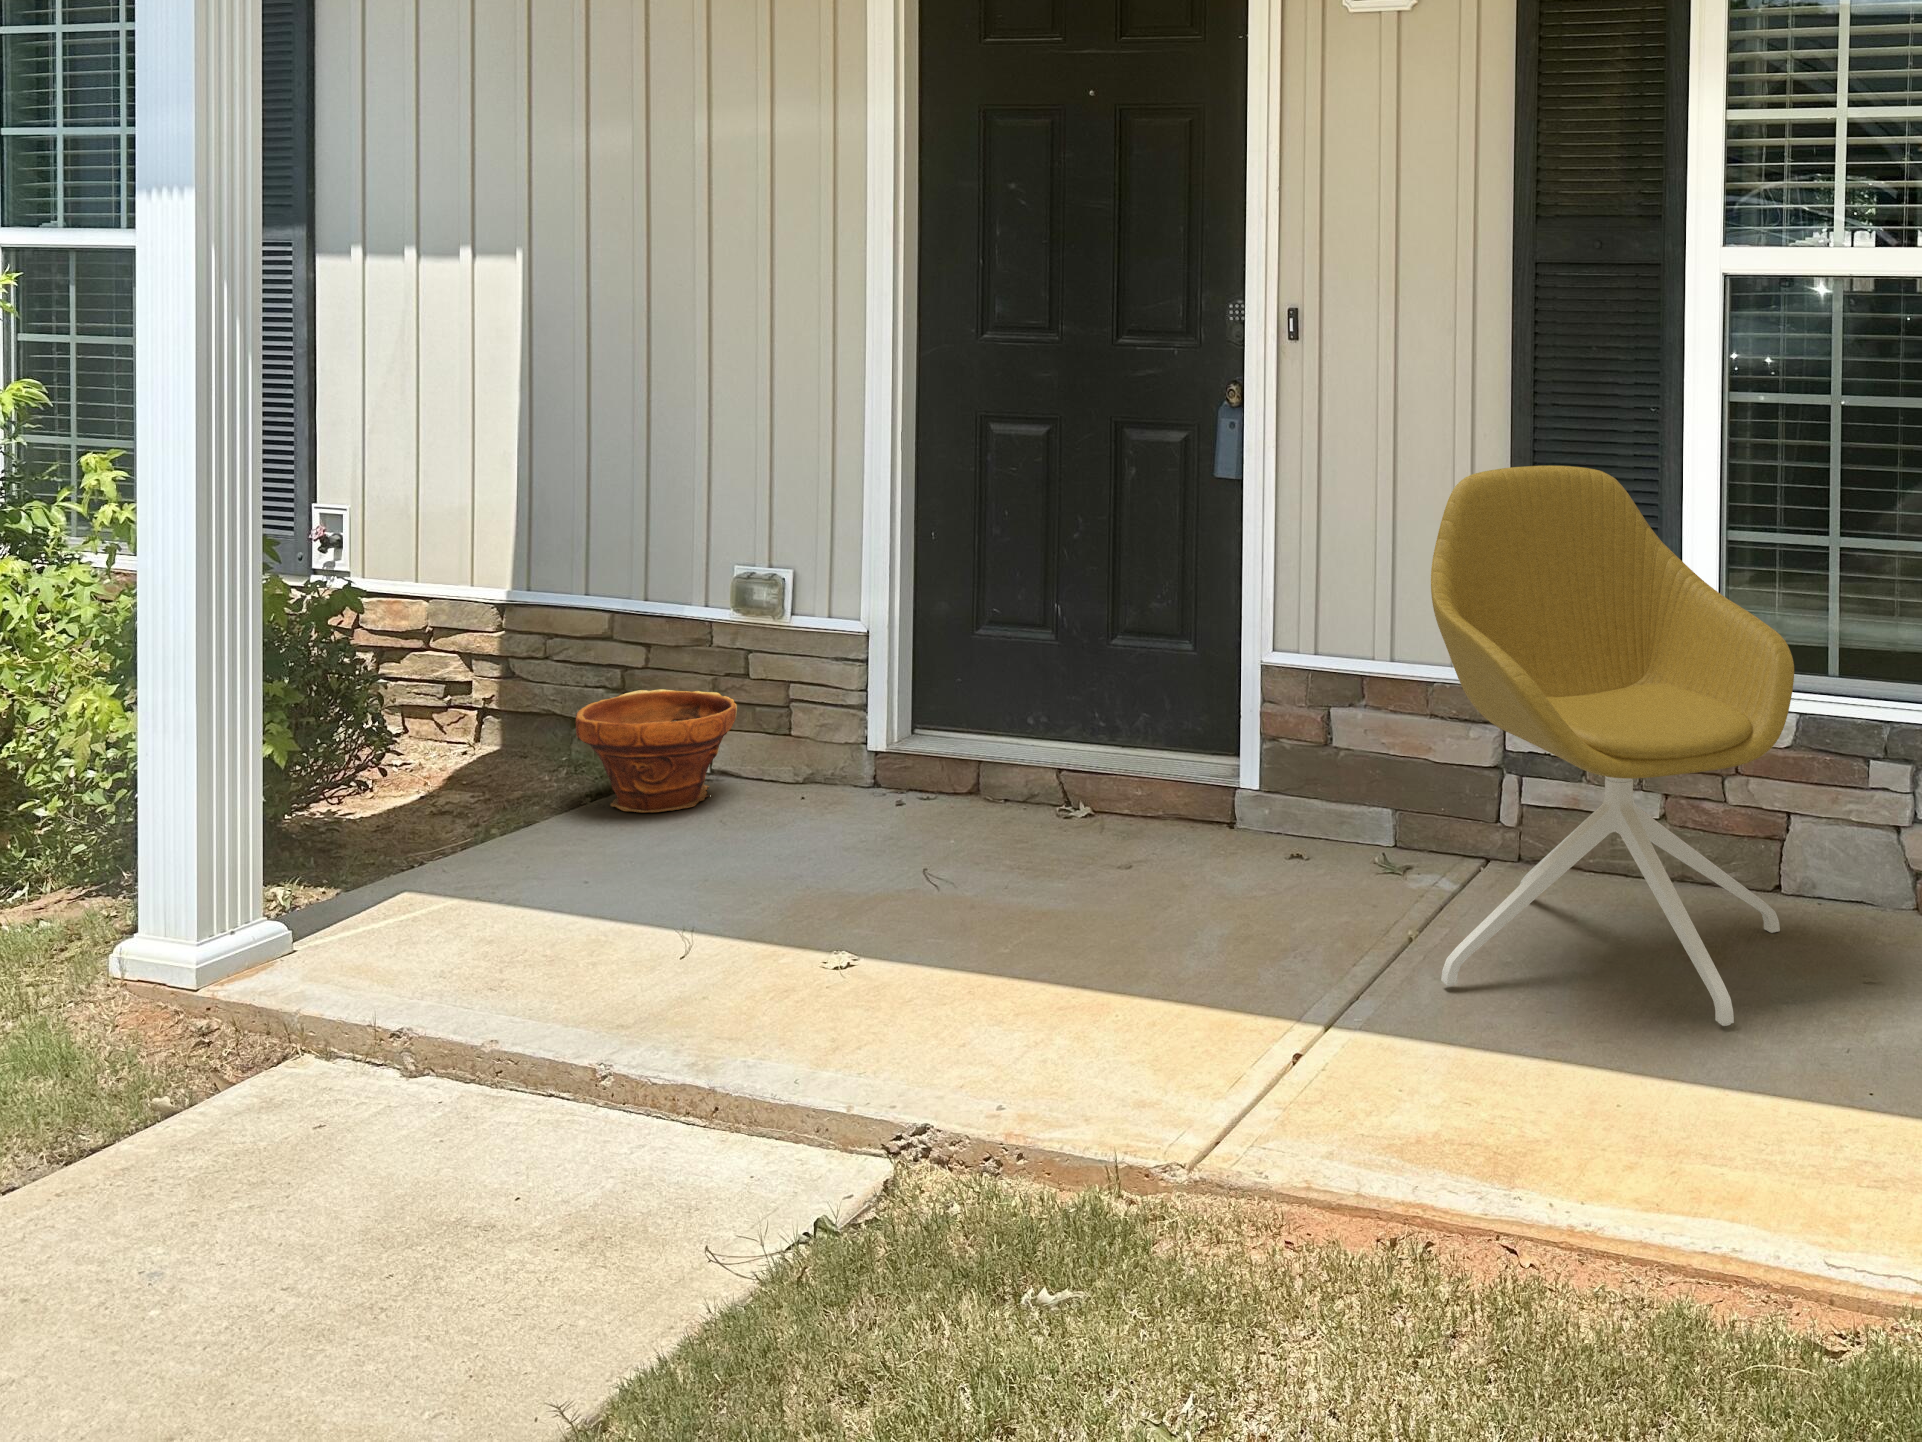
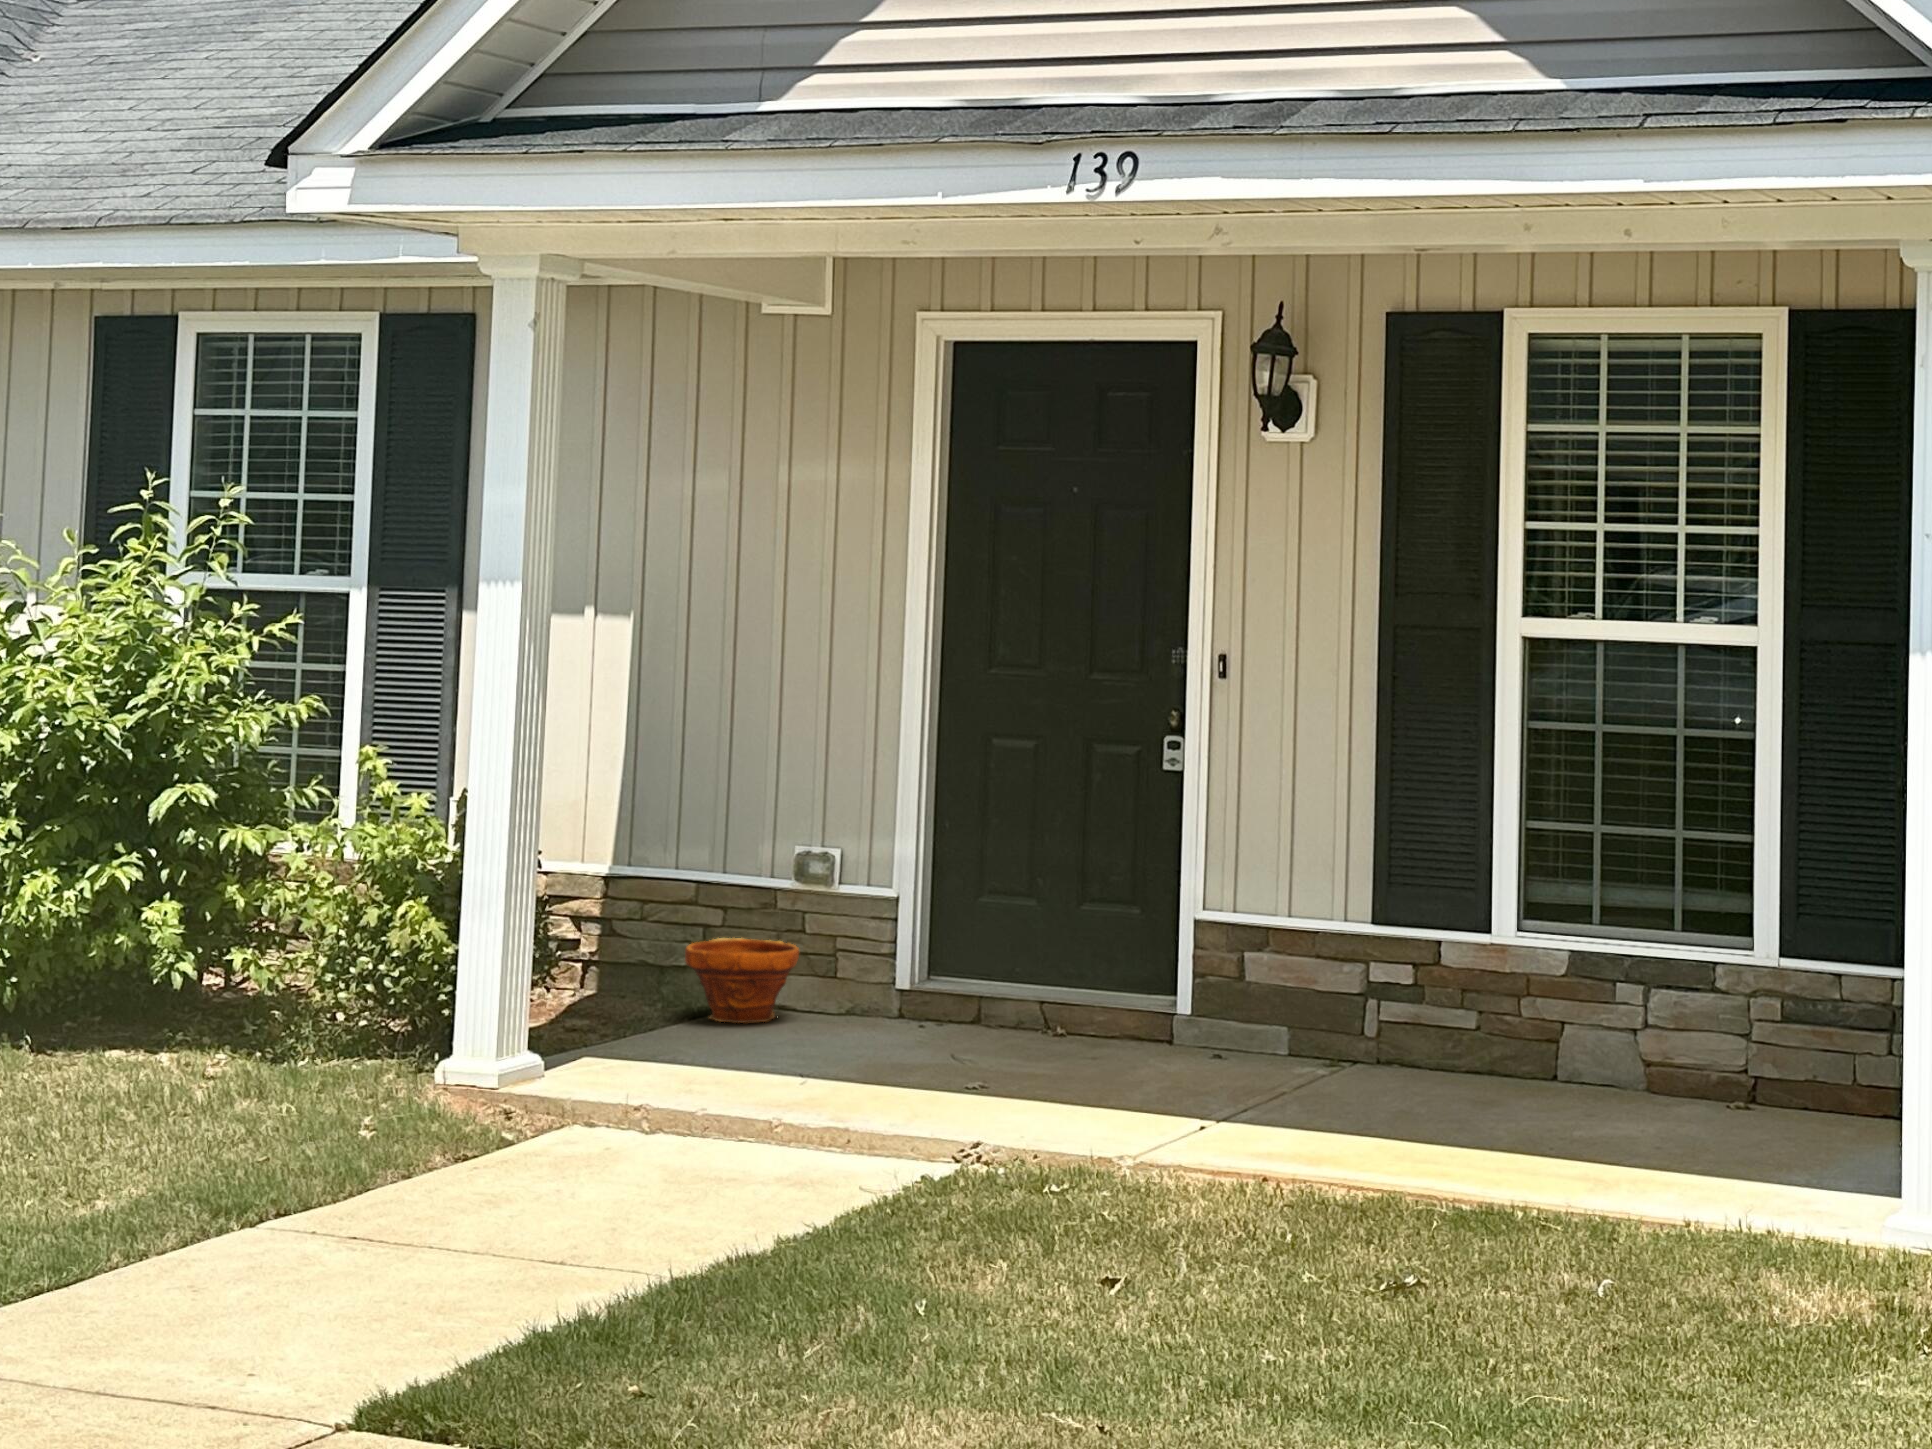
chair: present [1431,466,1794,1026] -> none [1302,769,1545,1125]

